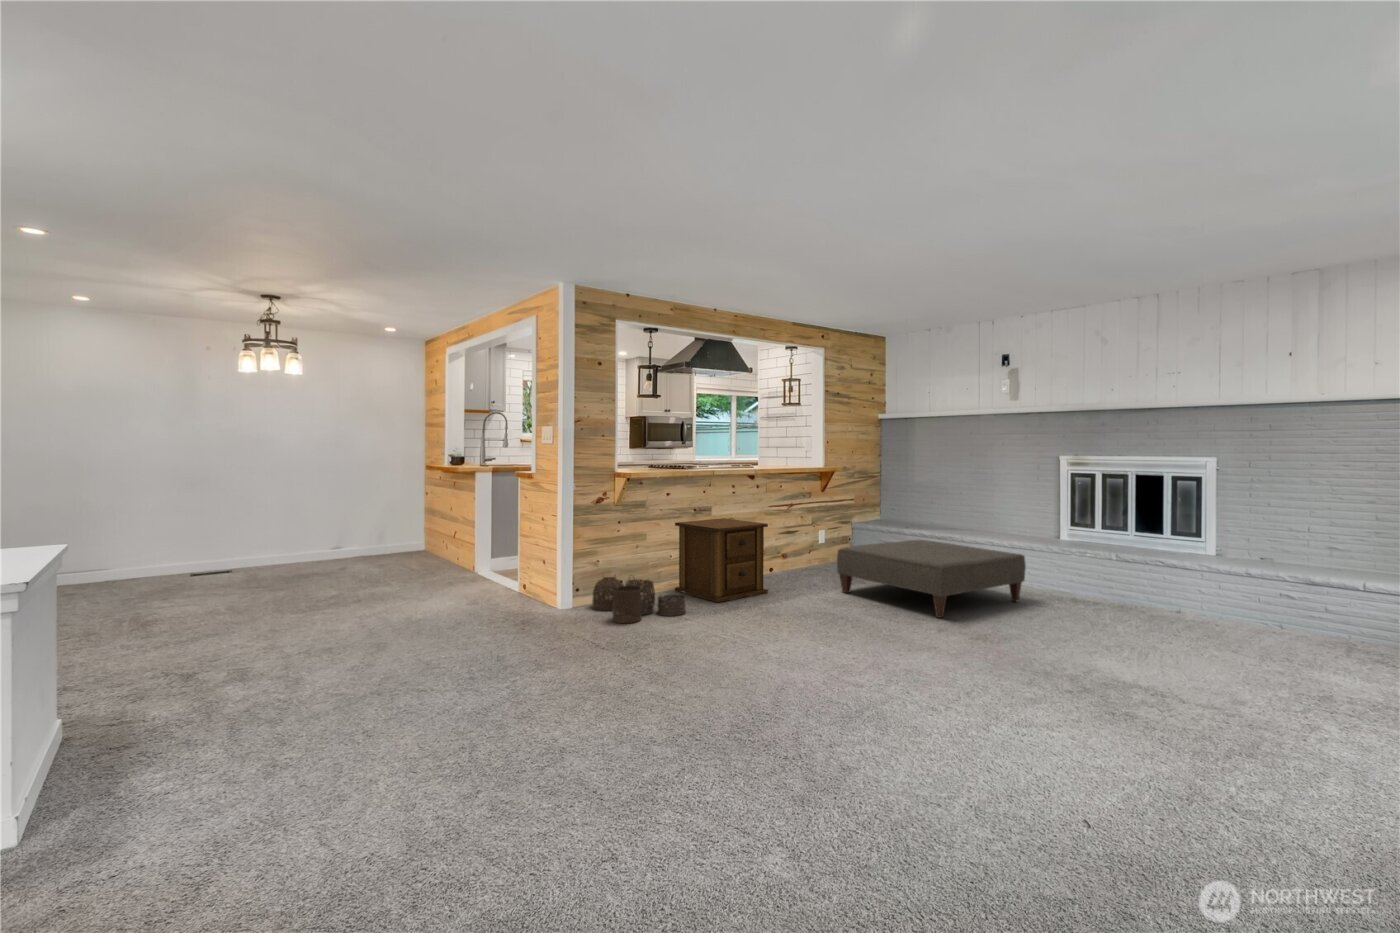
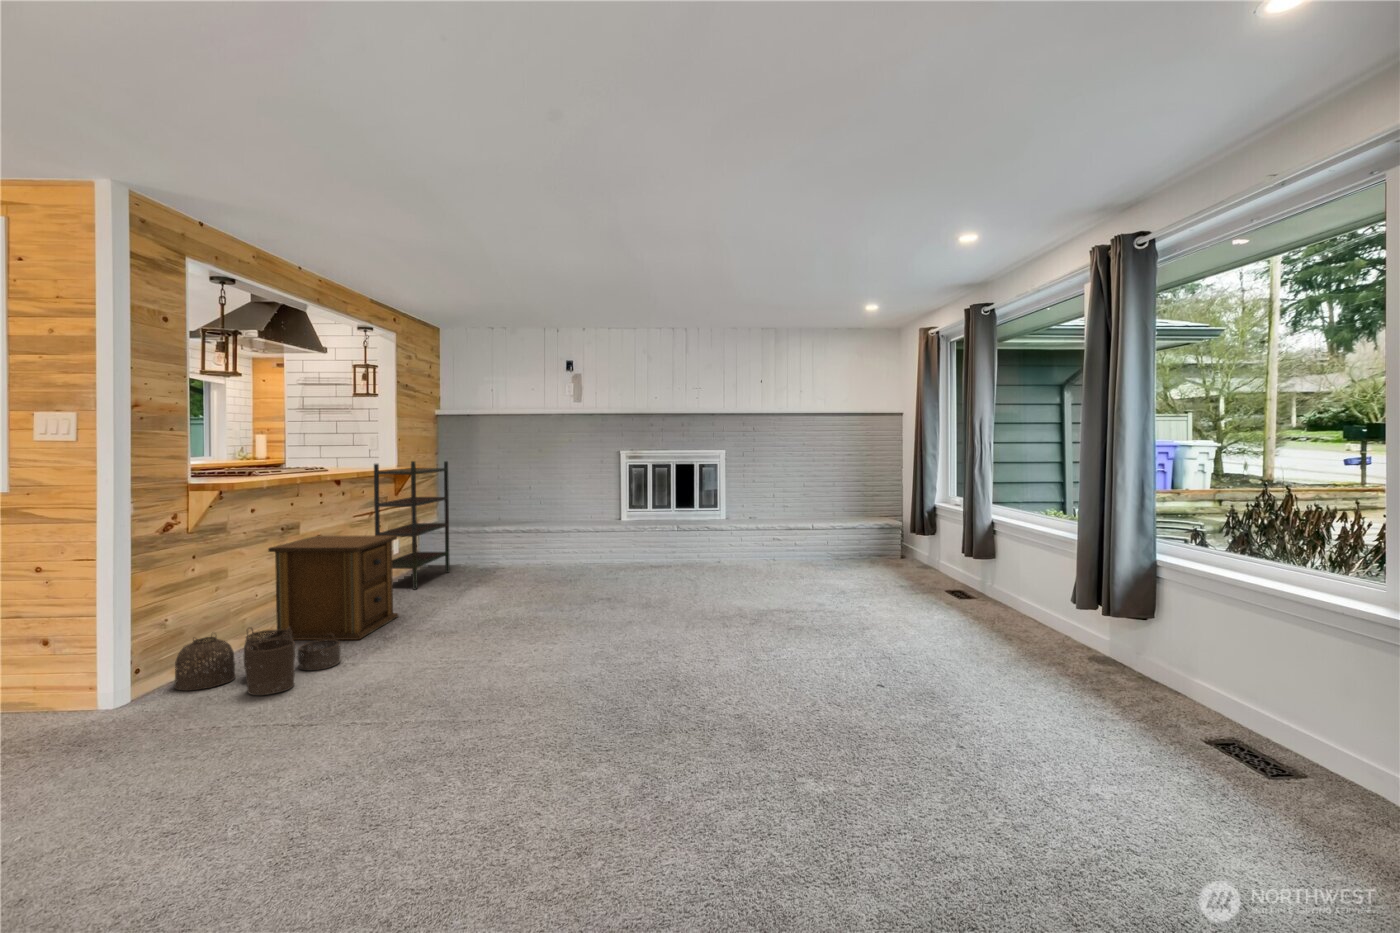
bookshelf: none [789,463,864,575] -> present [374,461,450,589]
ottoman: present [837,540,1026,617] -> none [469,536,628,603]

